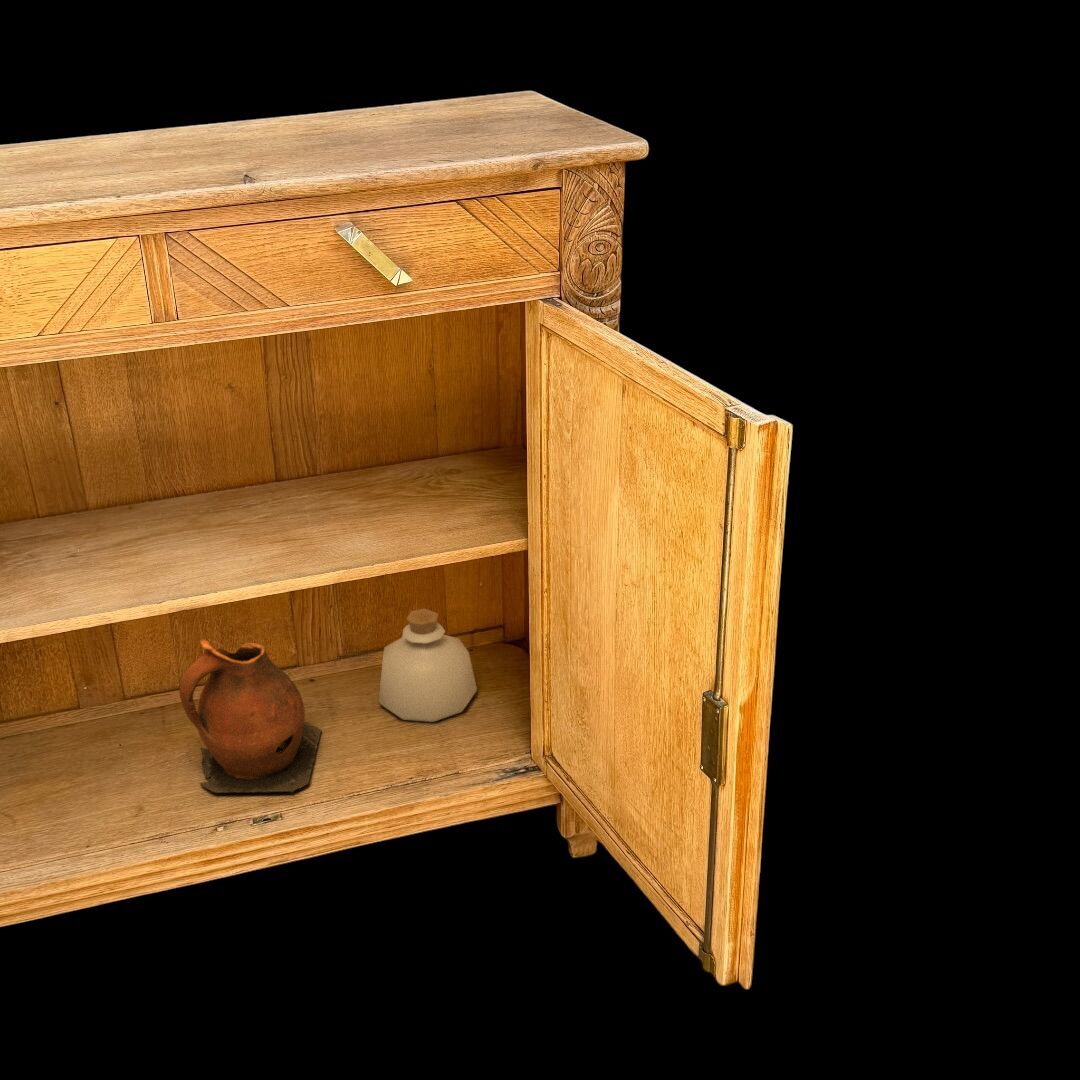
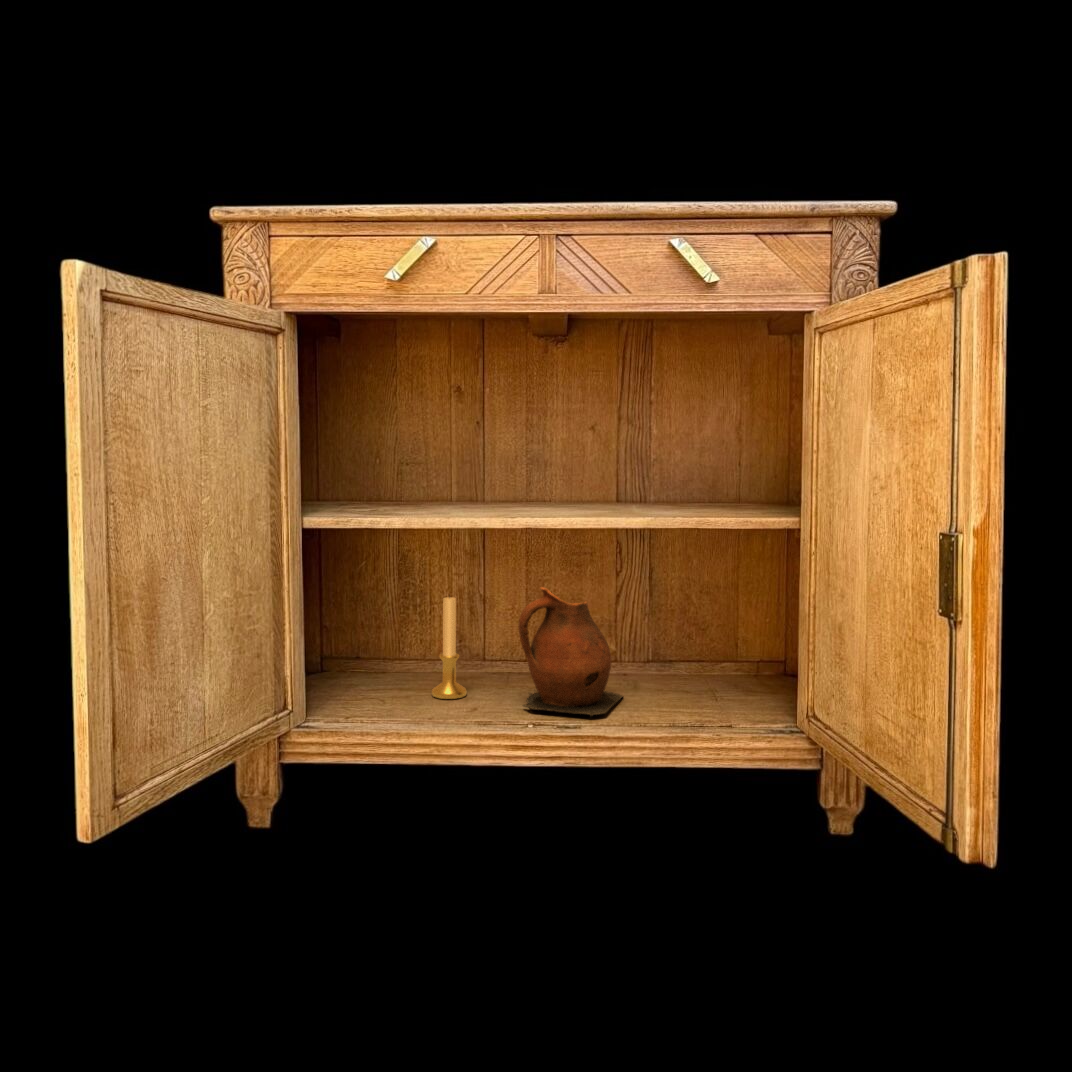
bottle: present [379,609,477,722] -> none [672,616,755,703]
candle holder: none [66,657,118,784] -> present [432,596,467,699]

